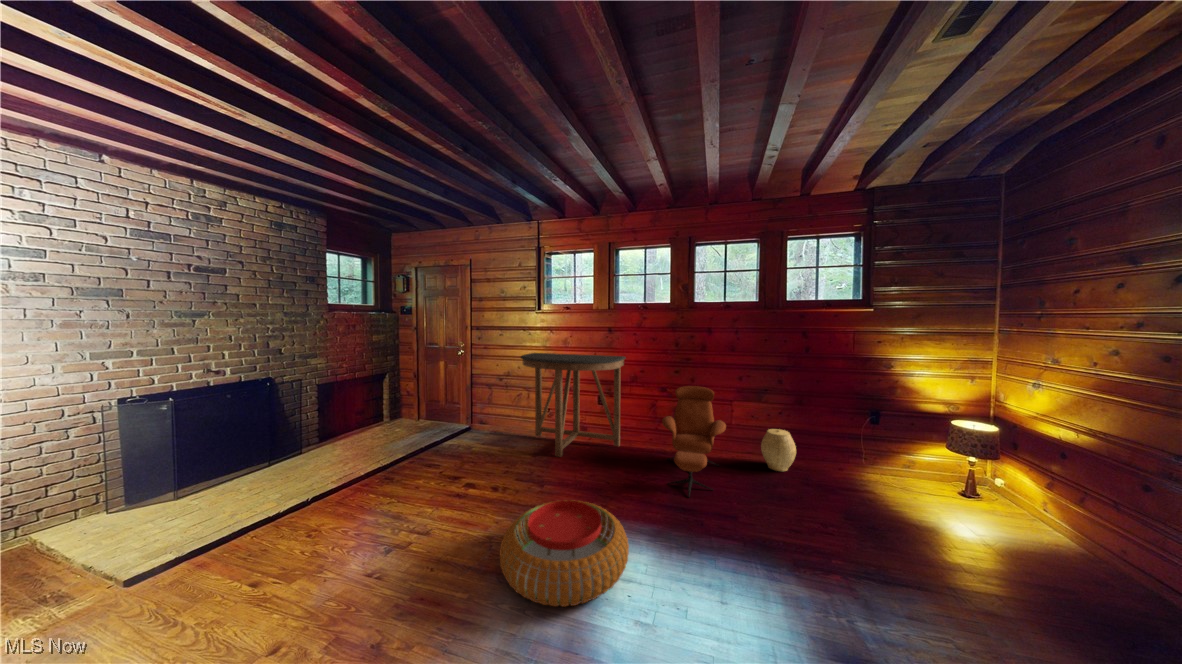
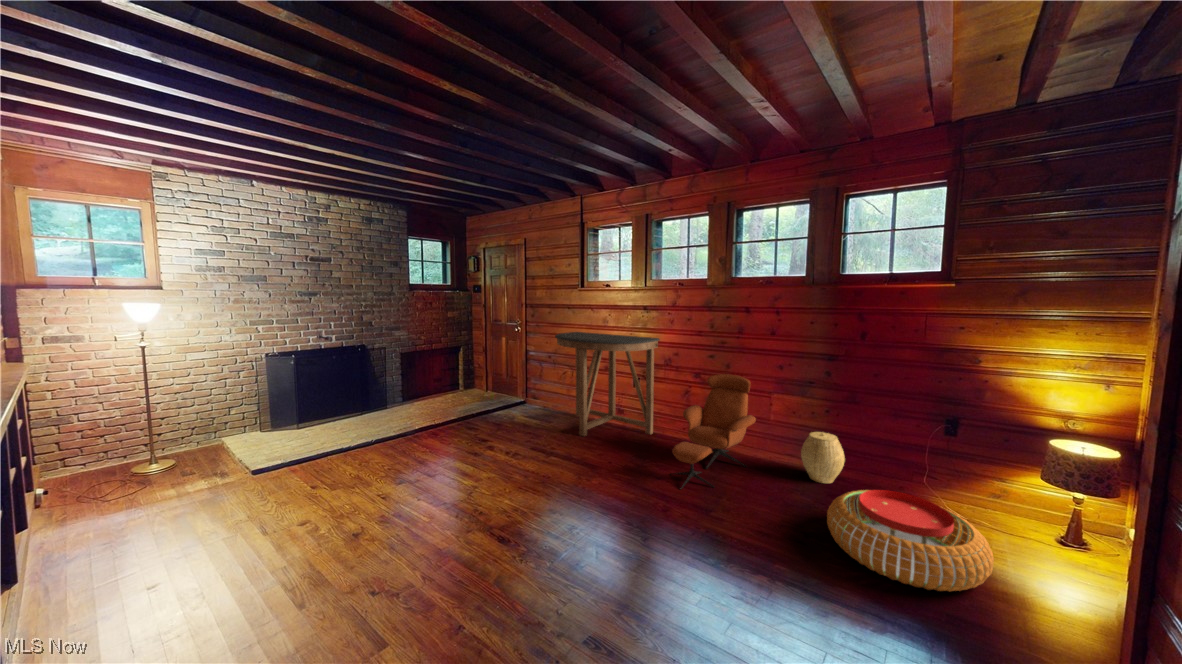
pouf: present [500,500,629,607] -> present [827,490,994,592]

